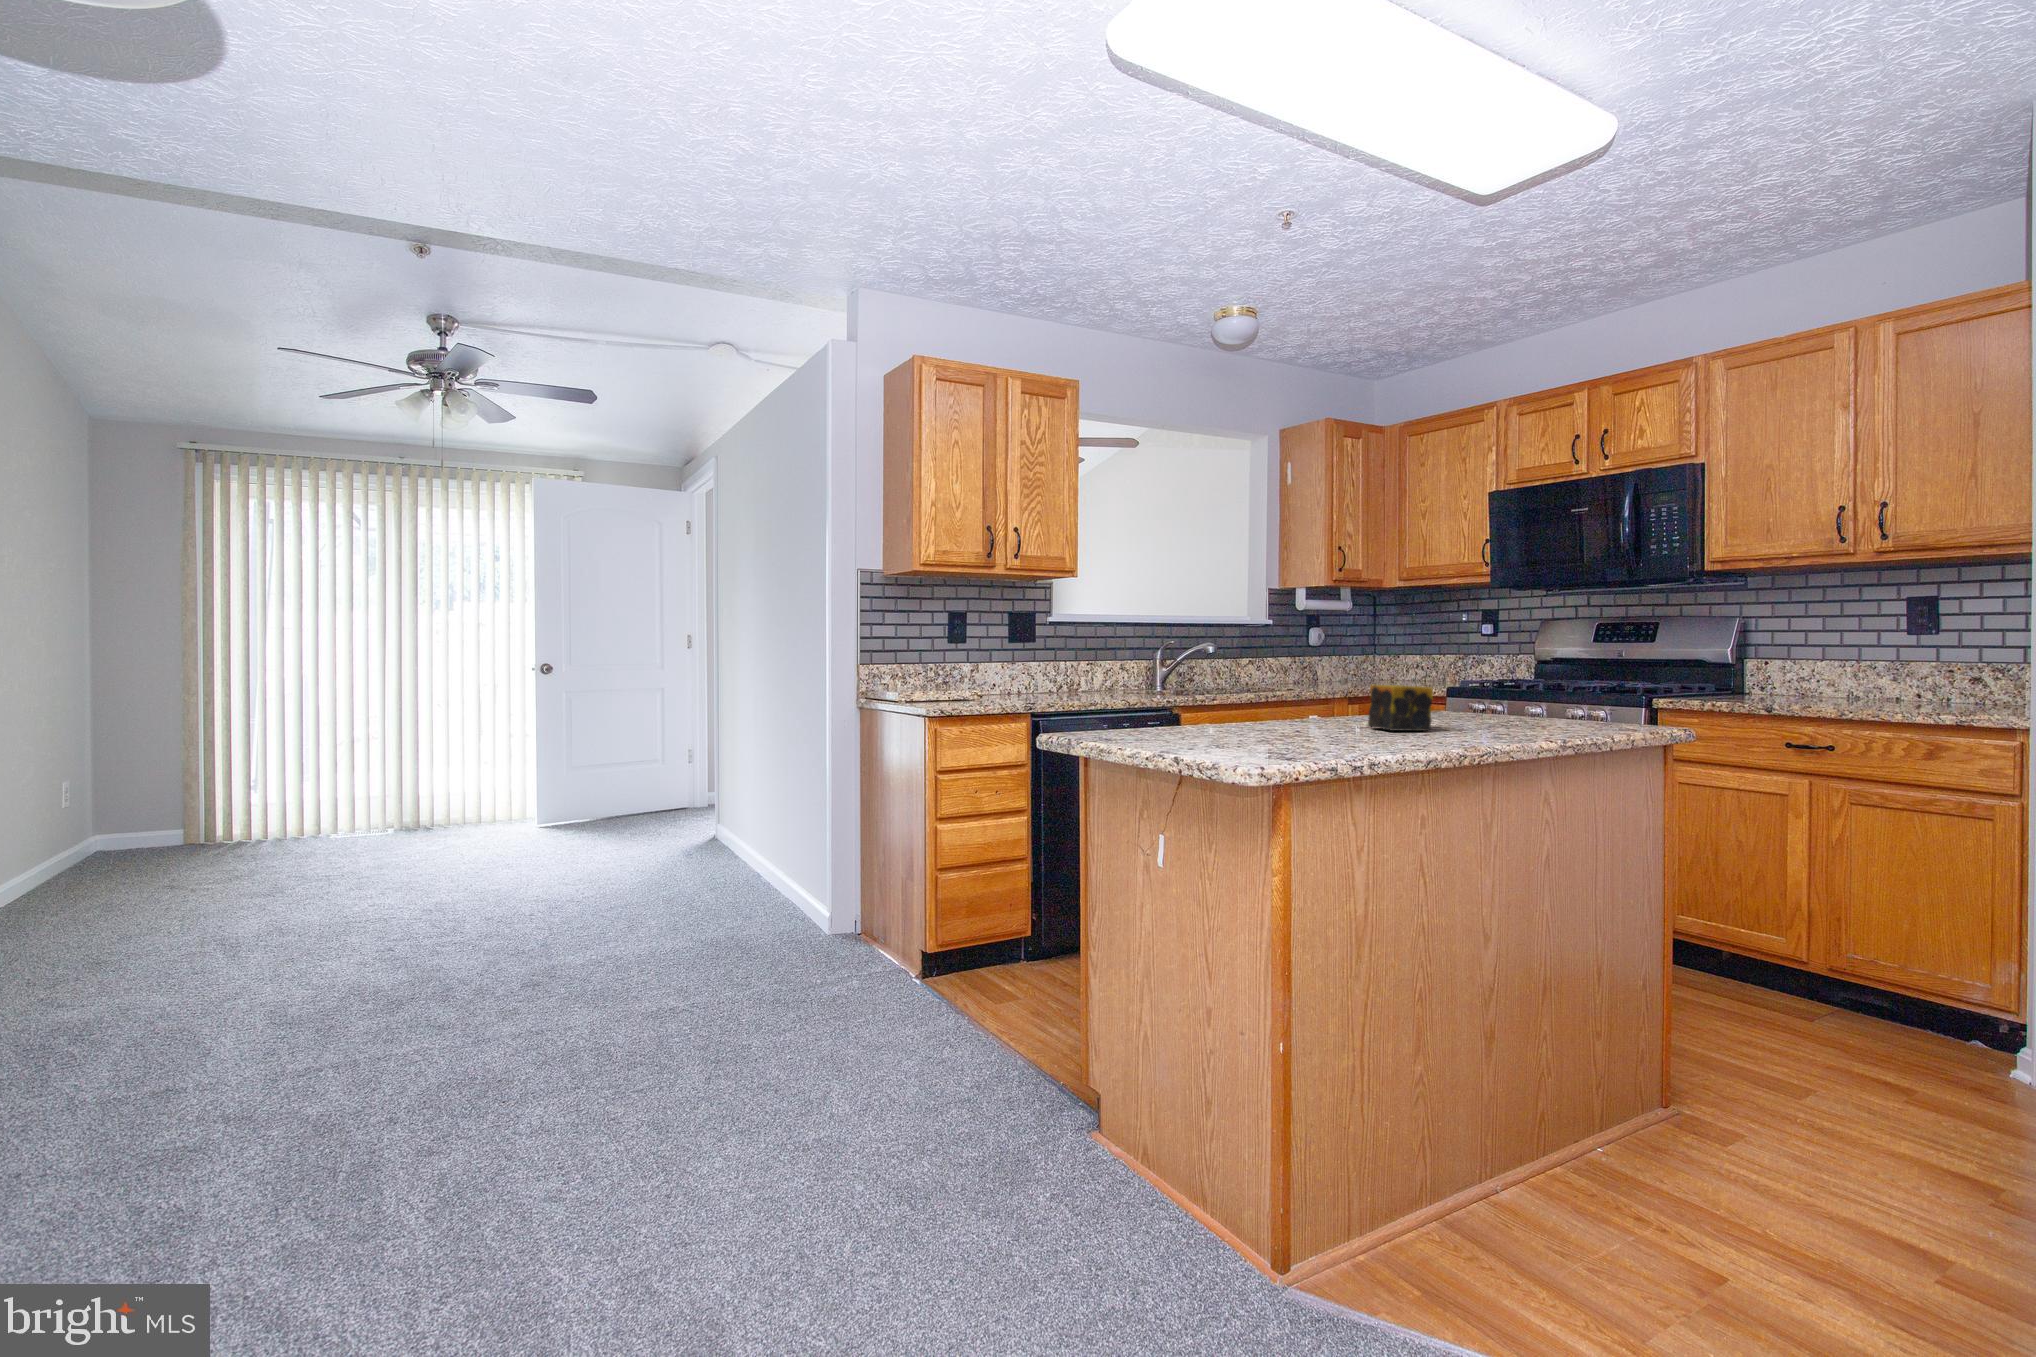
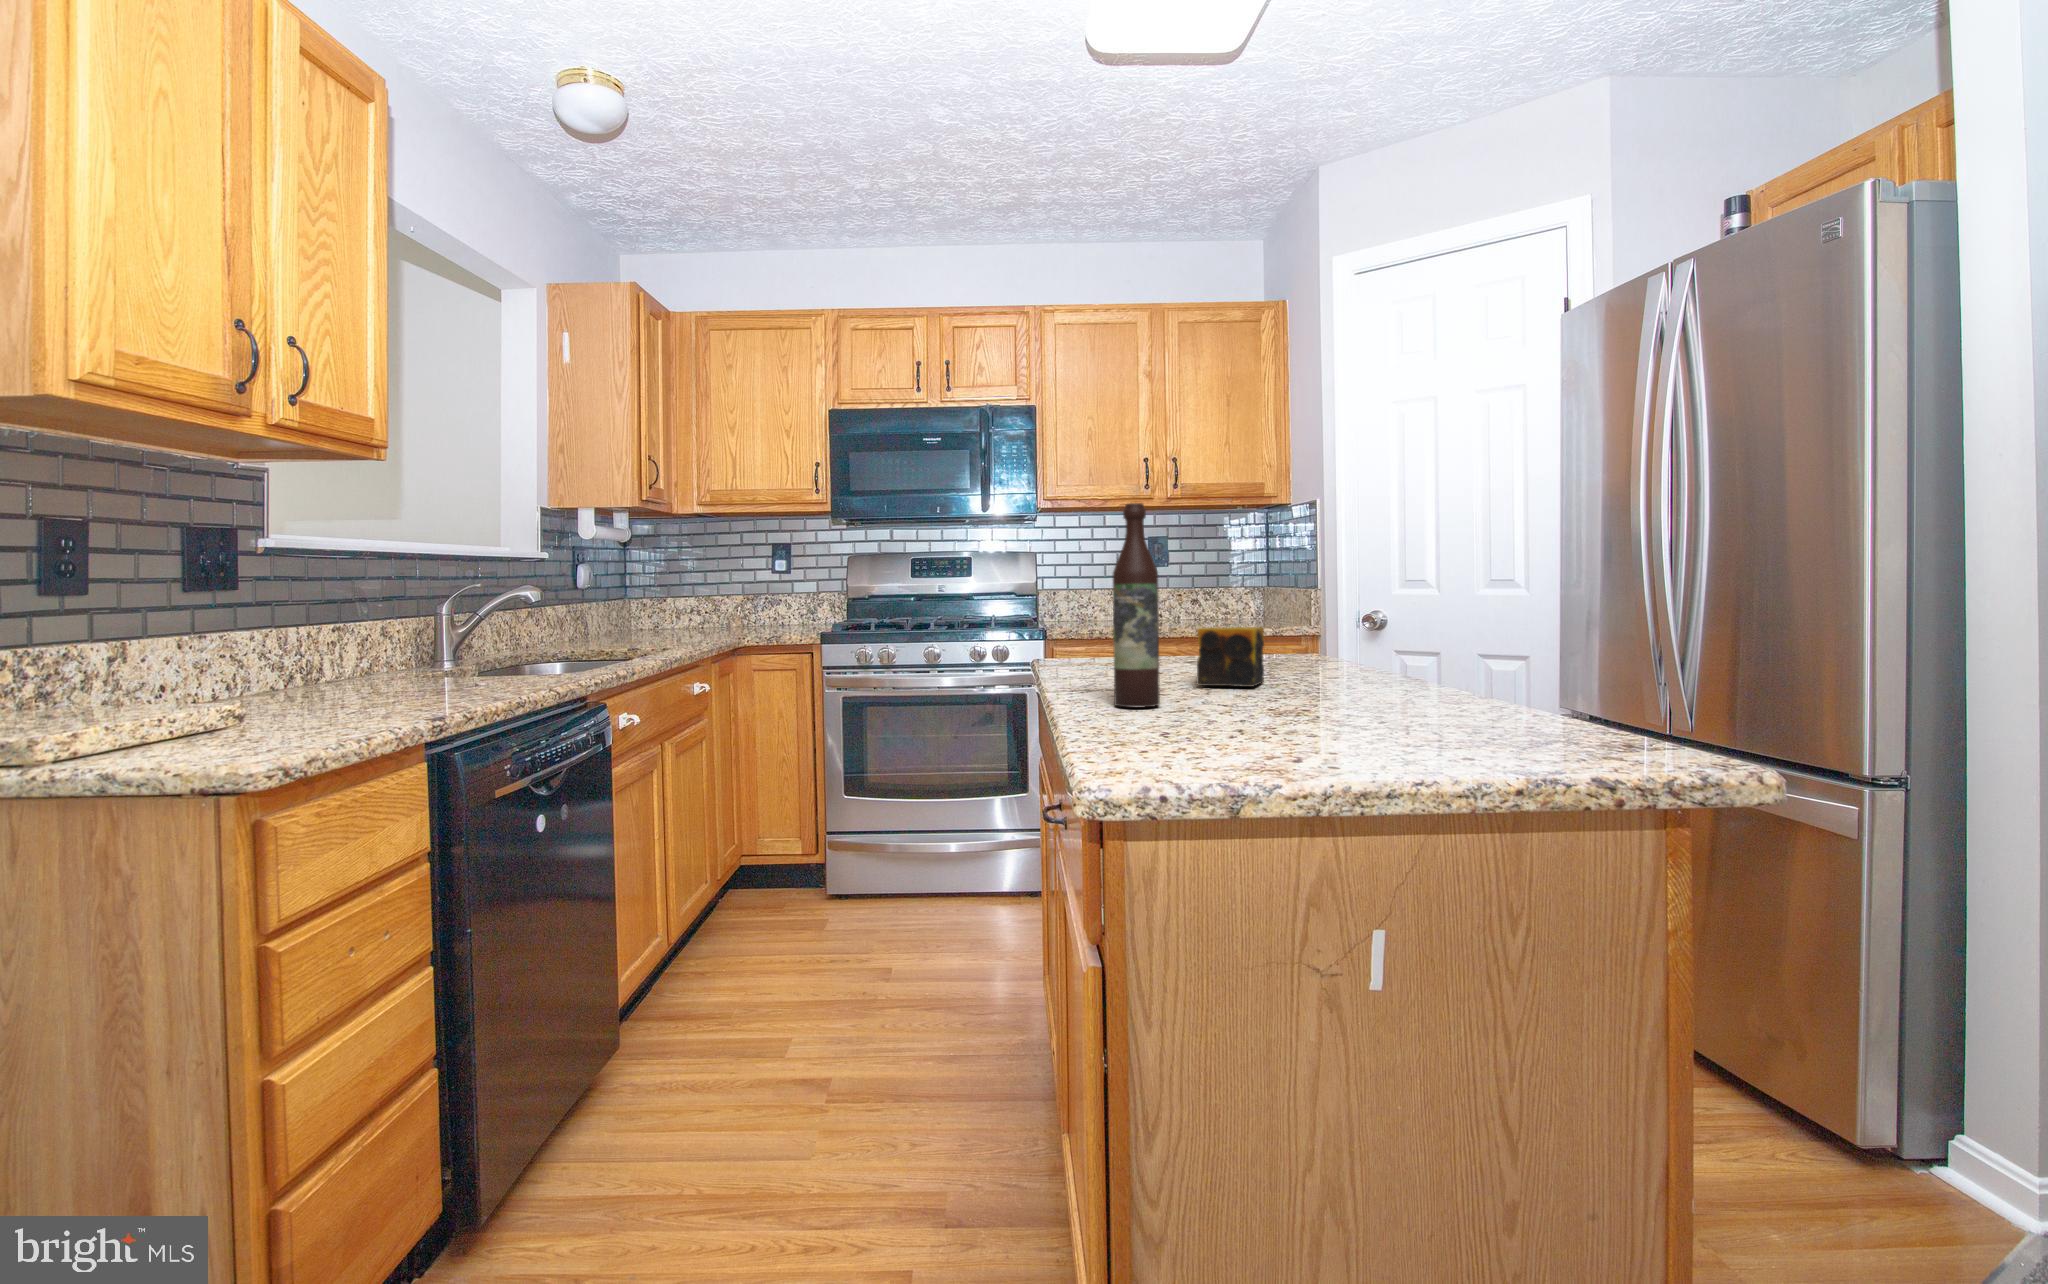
wine bottle: none [1240,598,1272,729] -> present [1113,503,1160,708]

